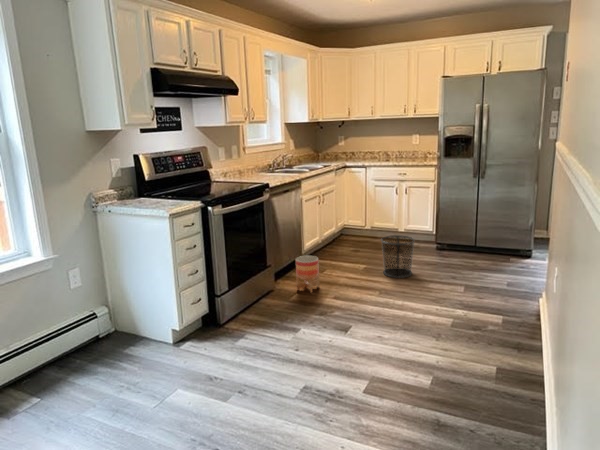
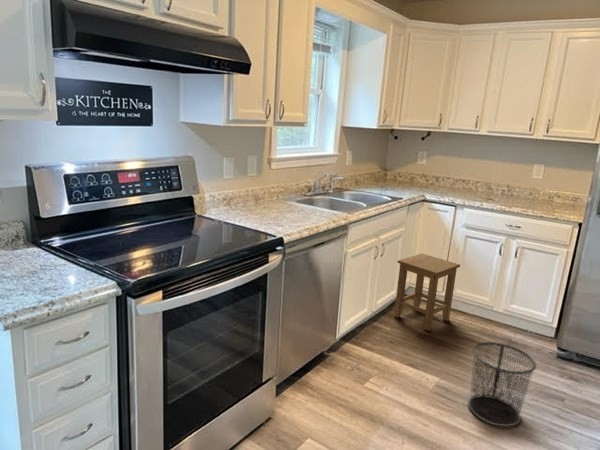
stool: none [334,202,374,248] -> present [394,254,460,331]
planter: present [296,256,320,293] -> none [312,365,357,438]

